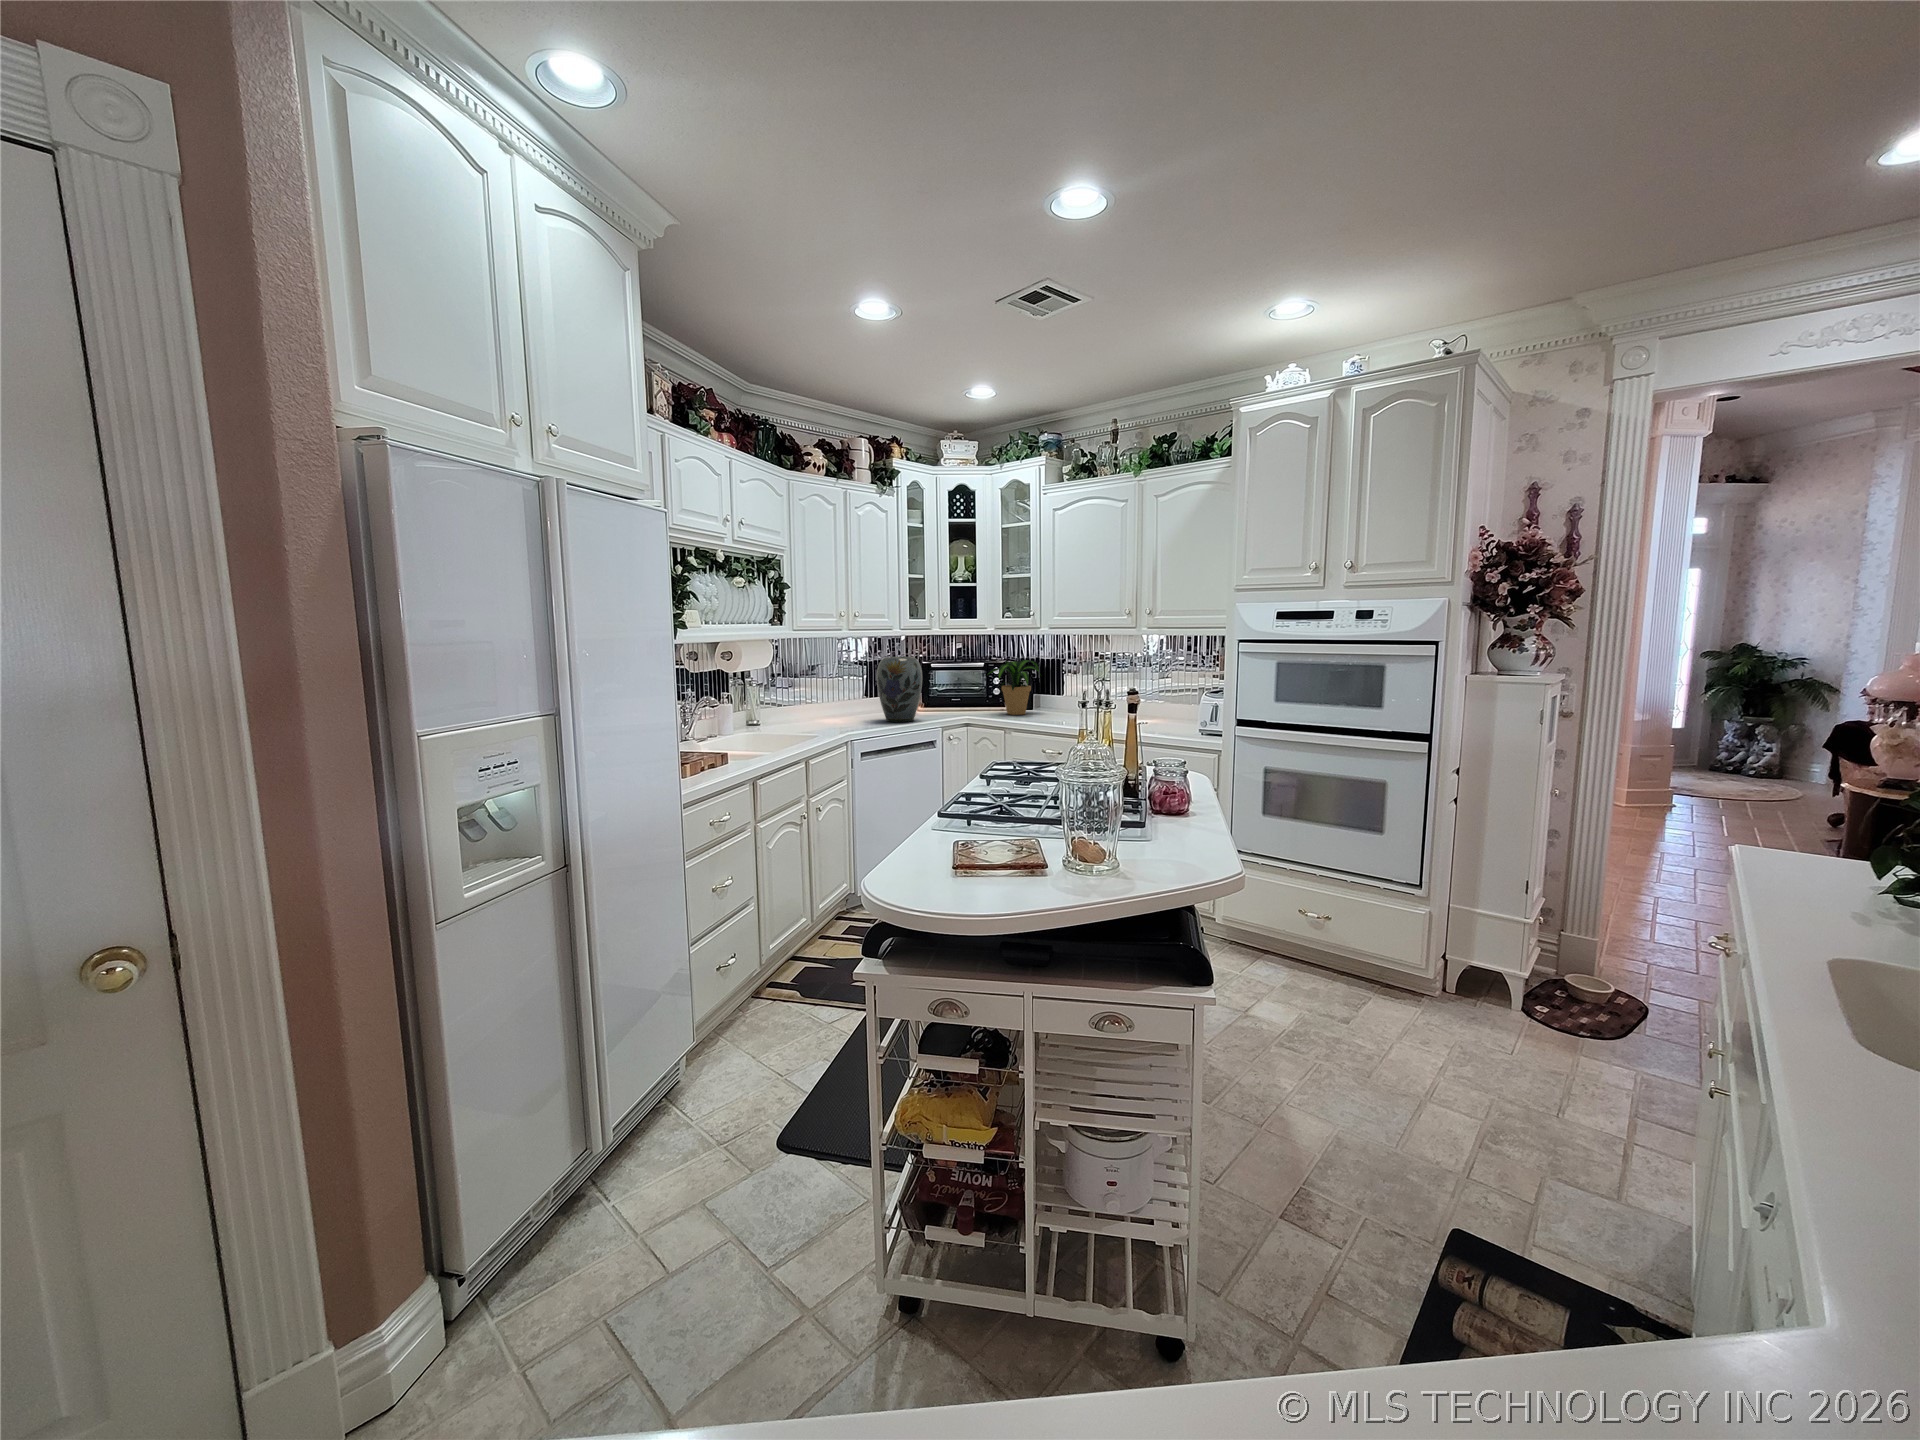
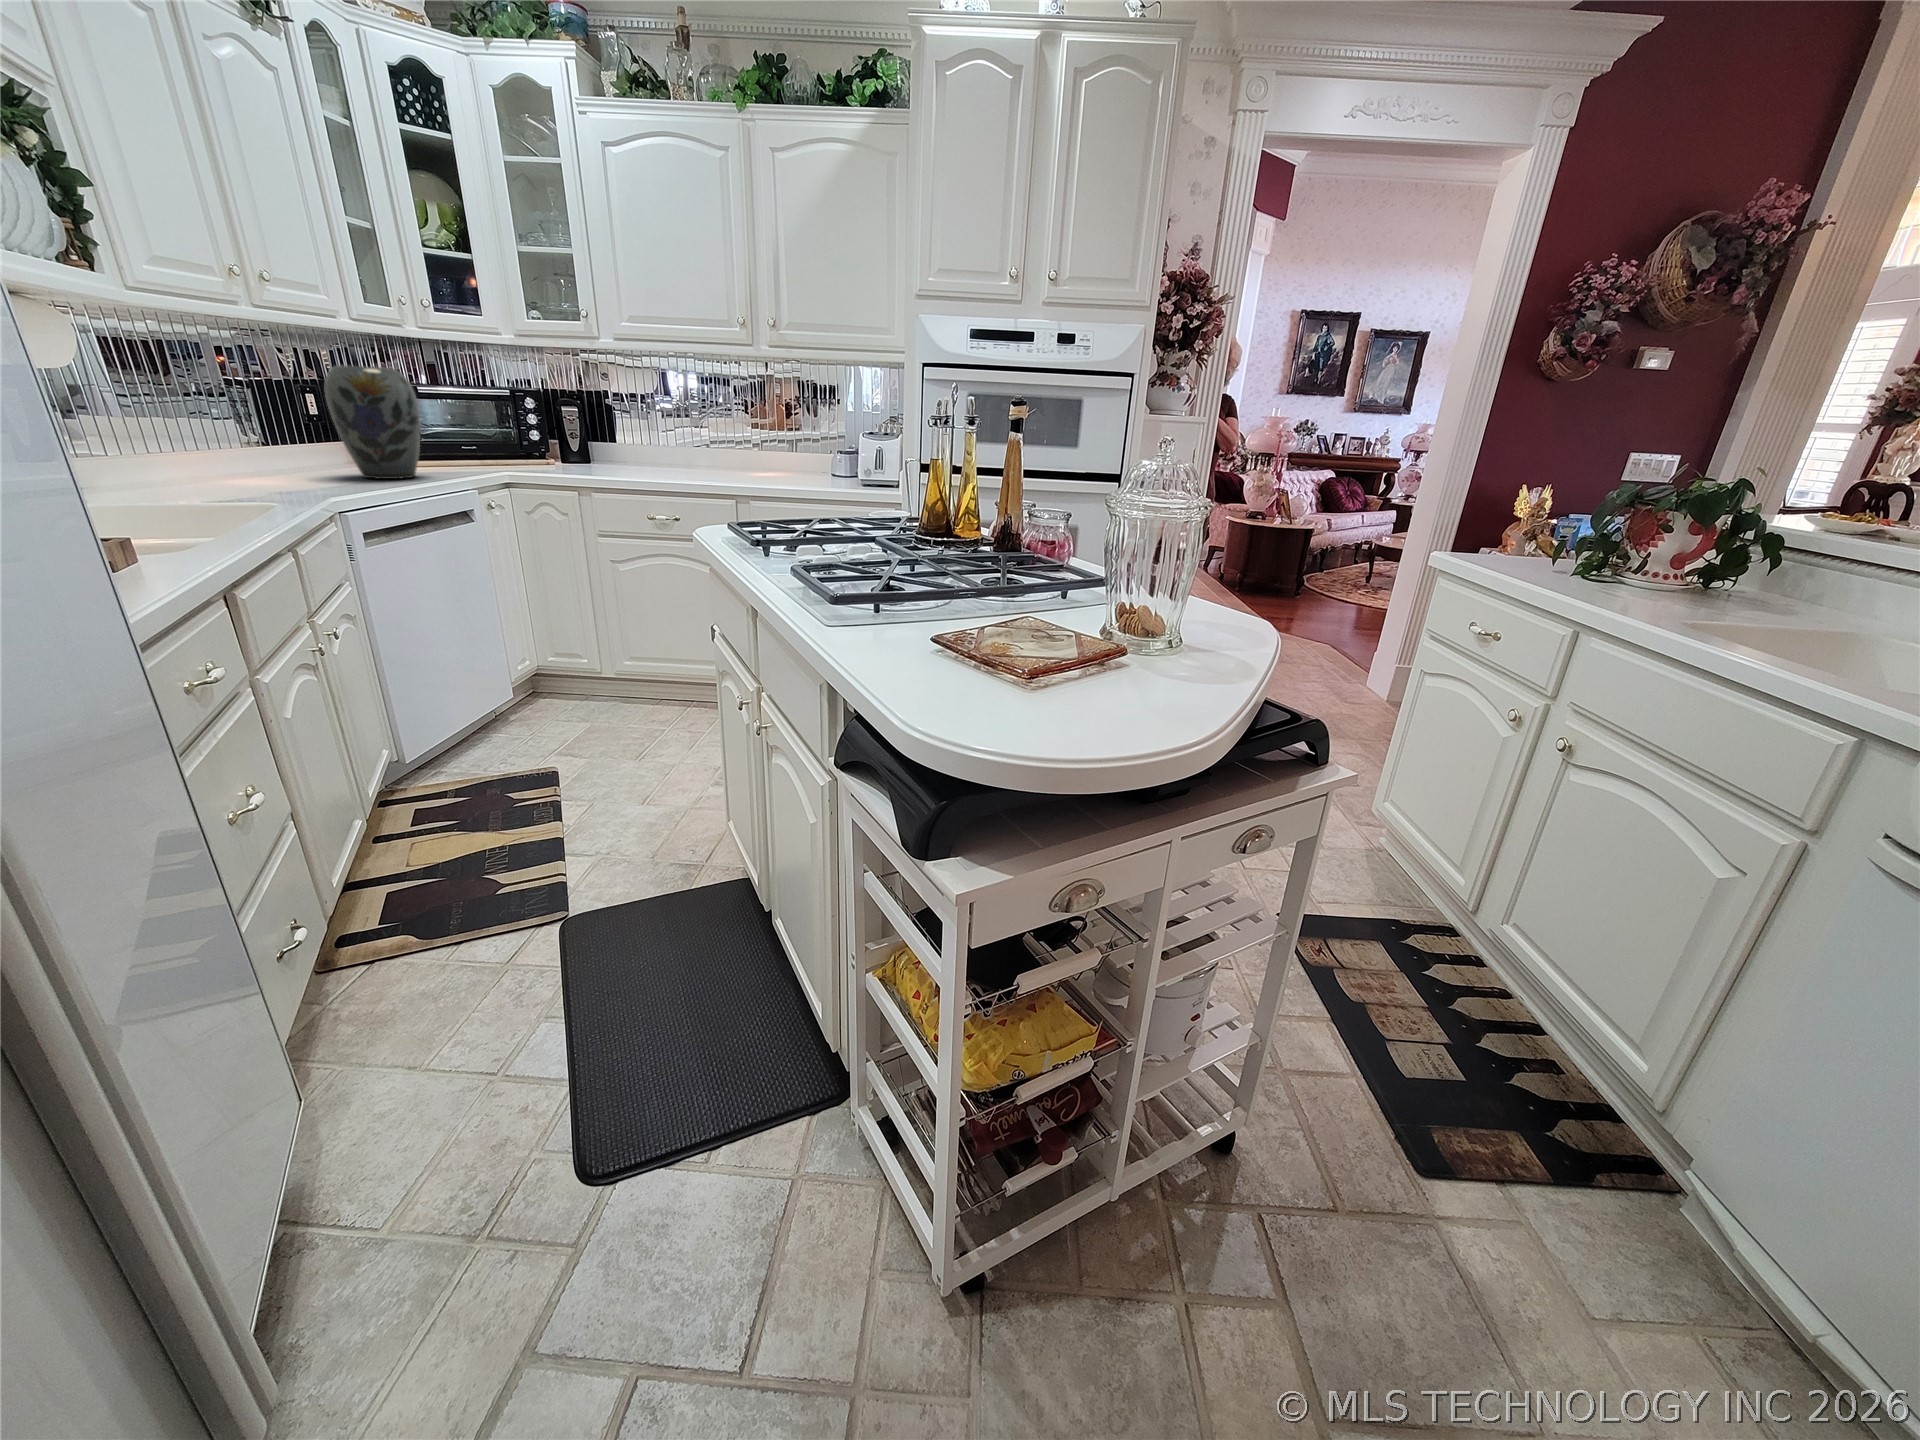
potted plant: present [988,660,1039,715] -> none [514,388,601,468]

